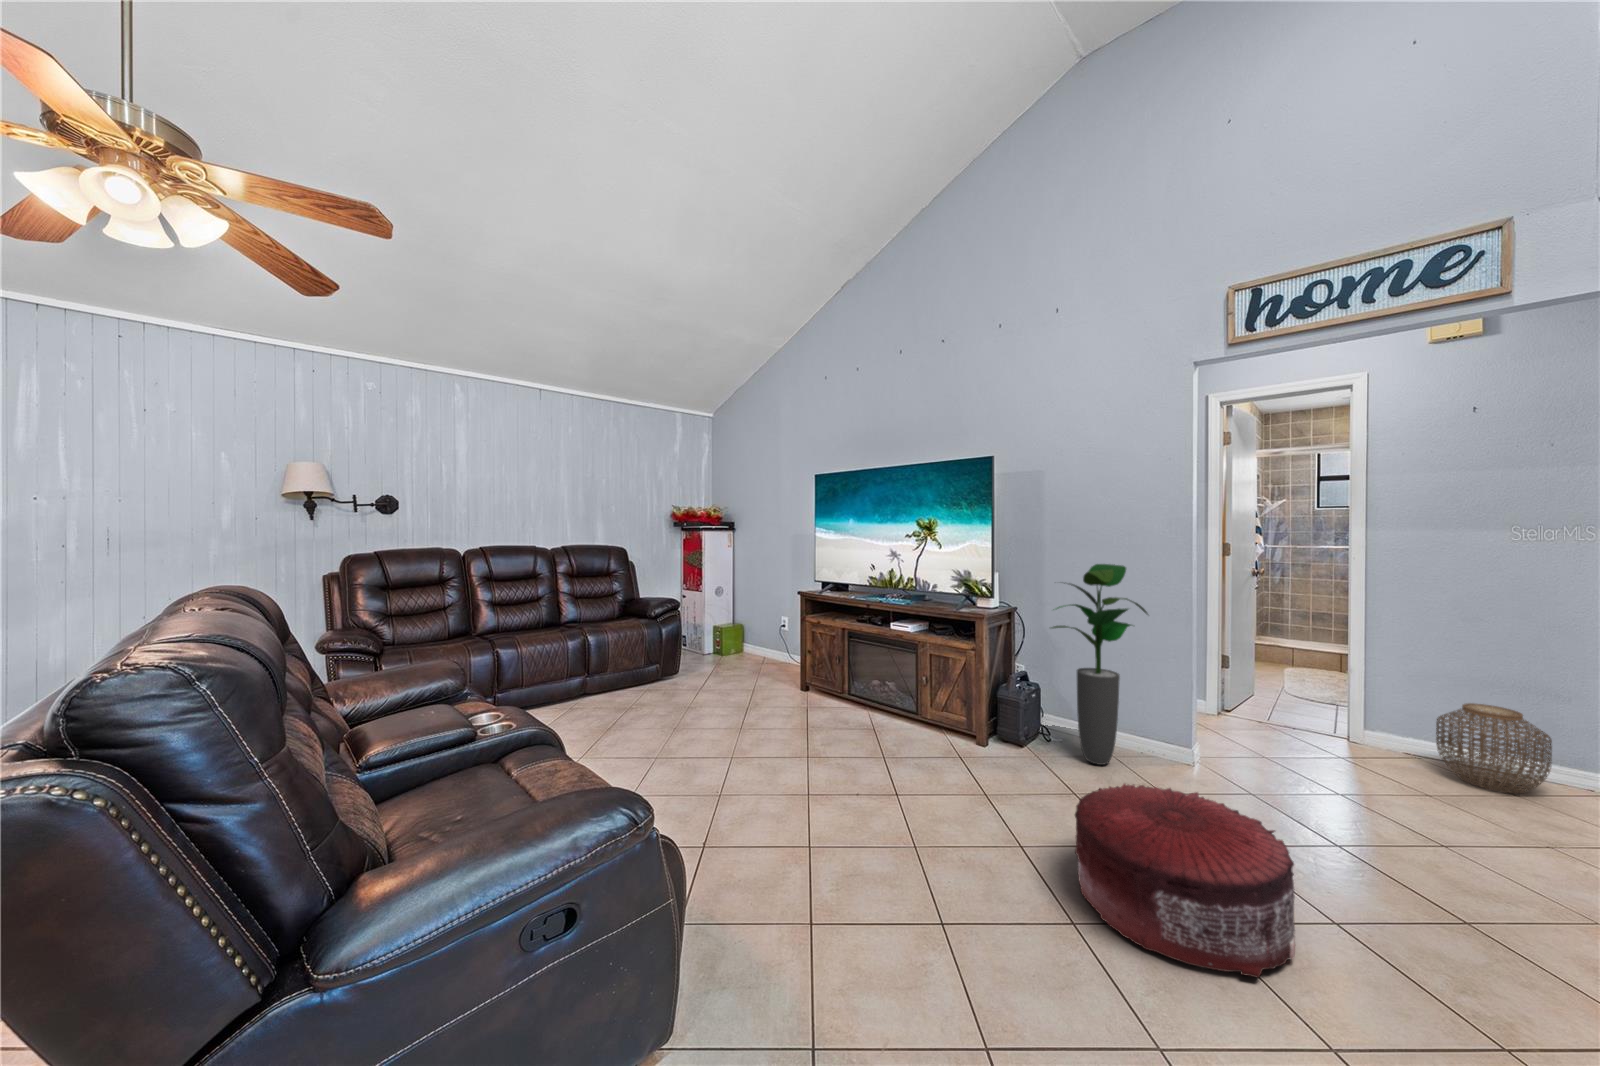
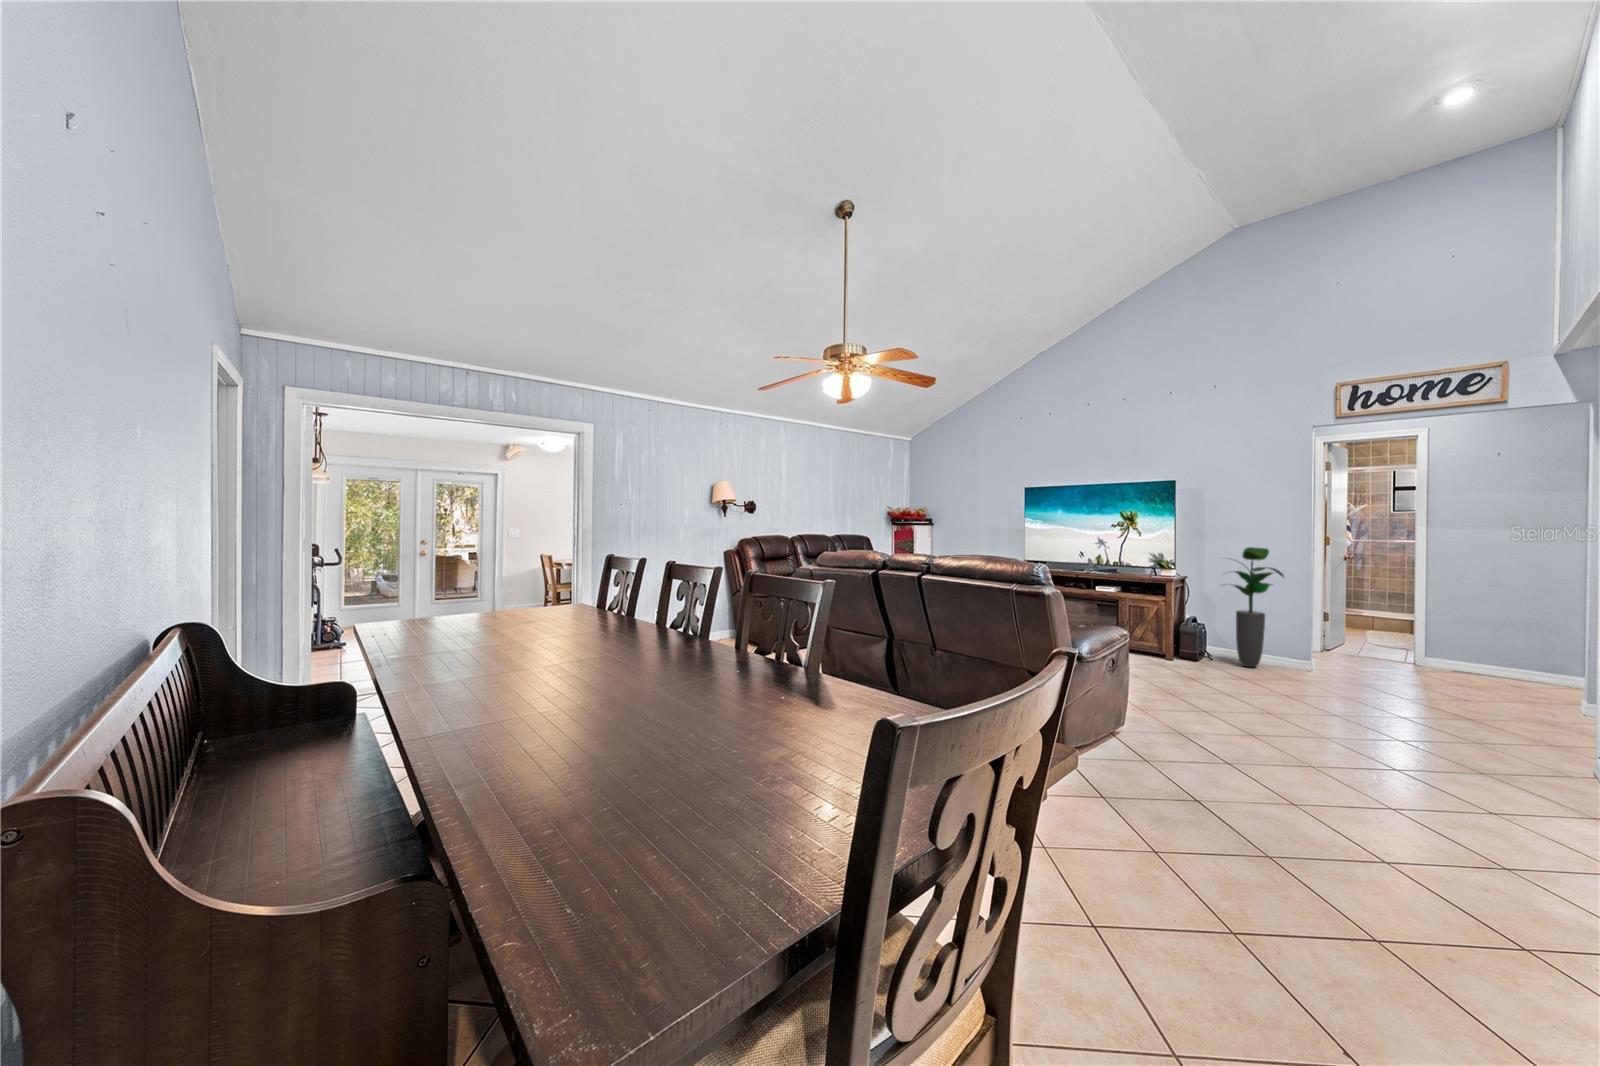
woven basket: present [1436,703,1552,794] -> none [1468,633,1537,683]
pouf: present [1075,784,1295,977] -> none [1262,656,1380,722]

